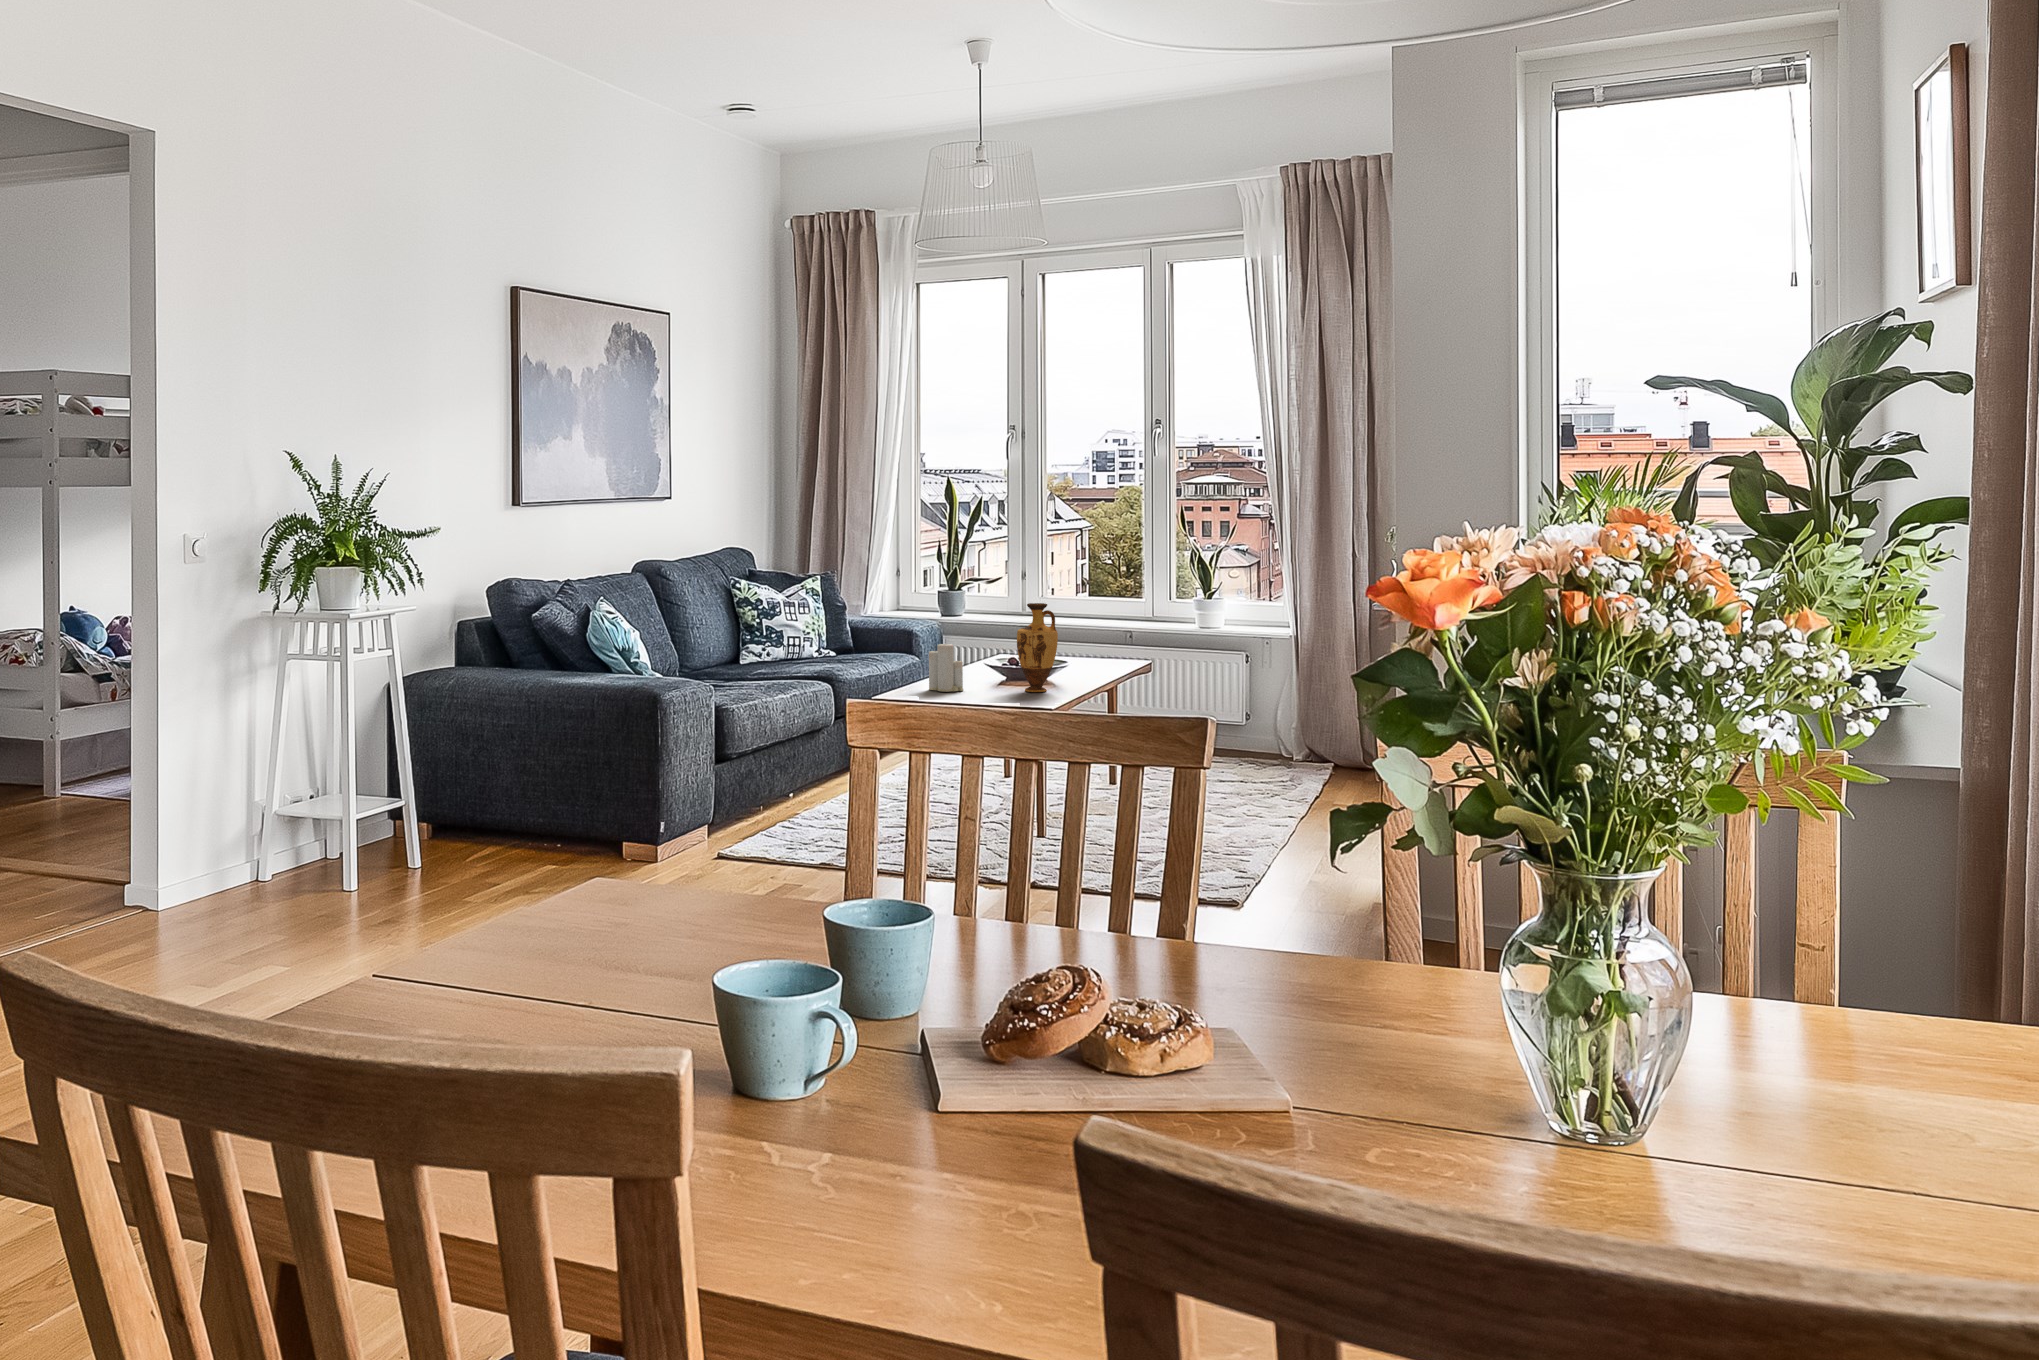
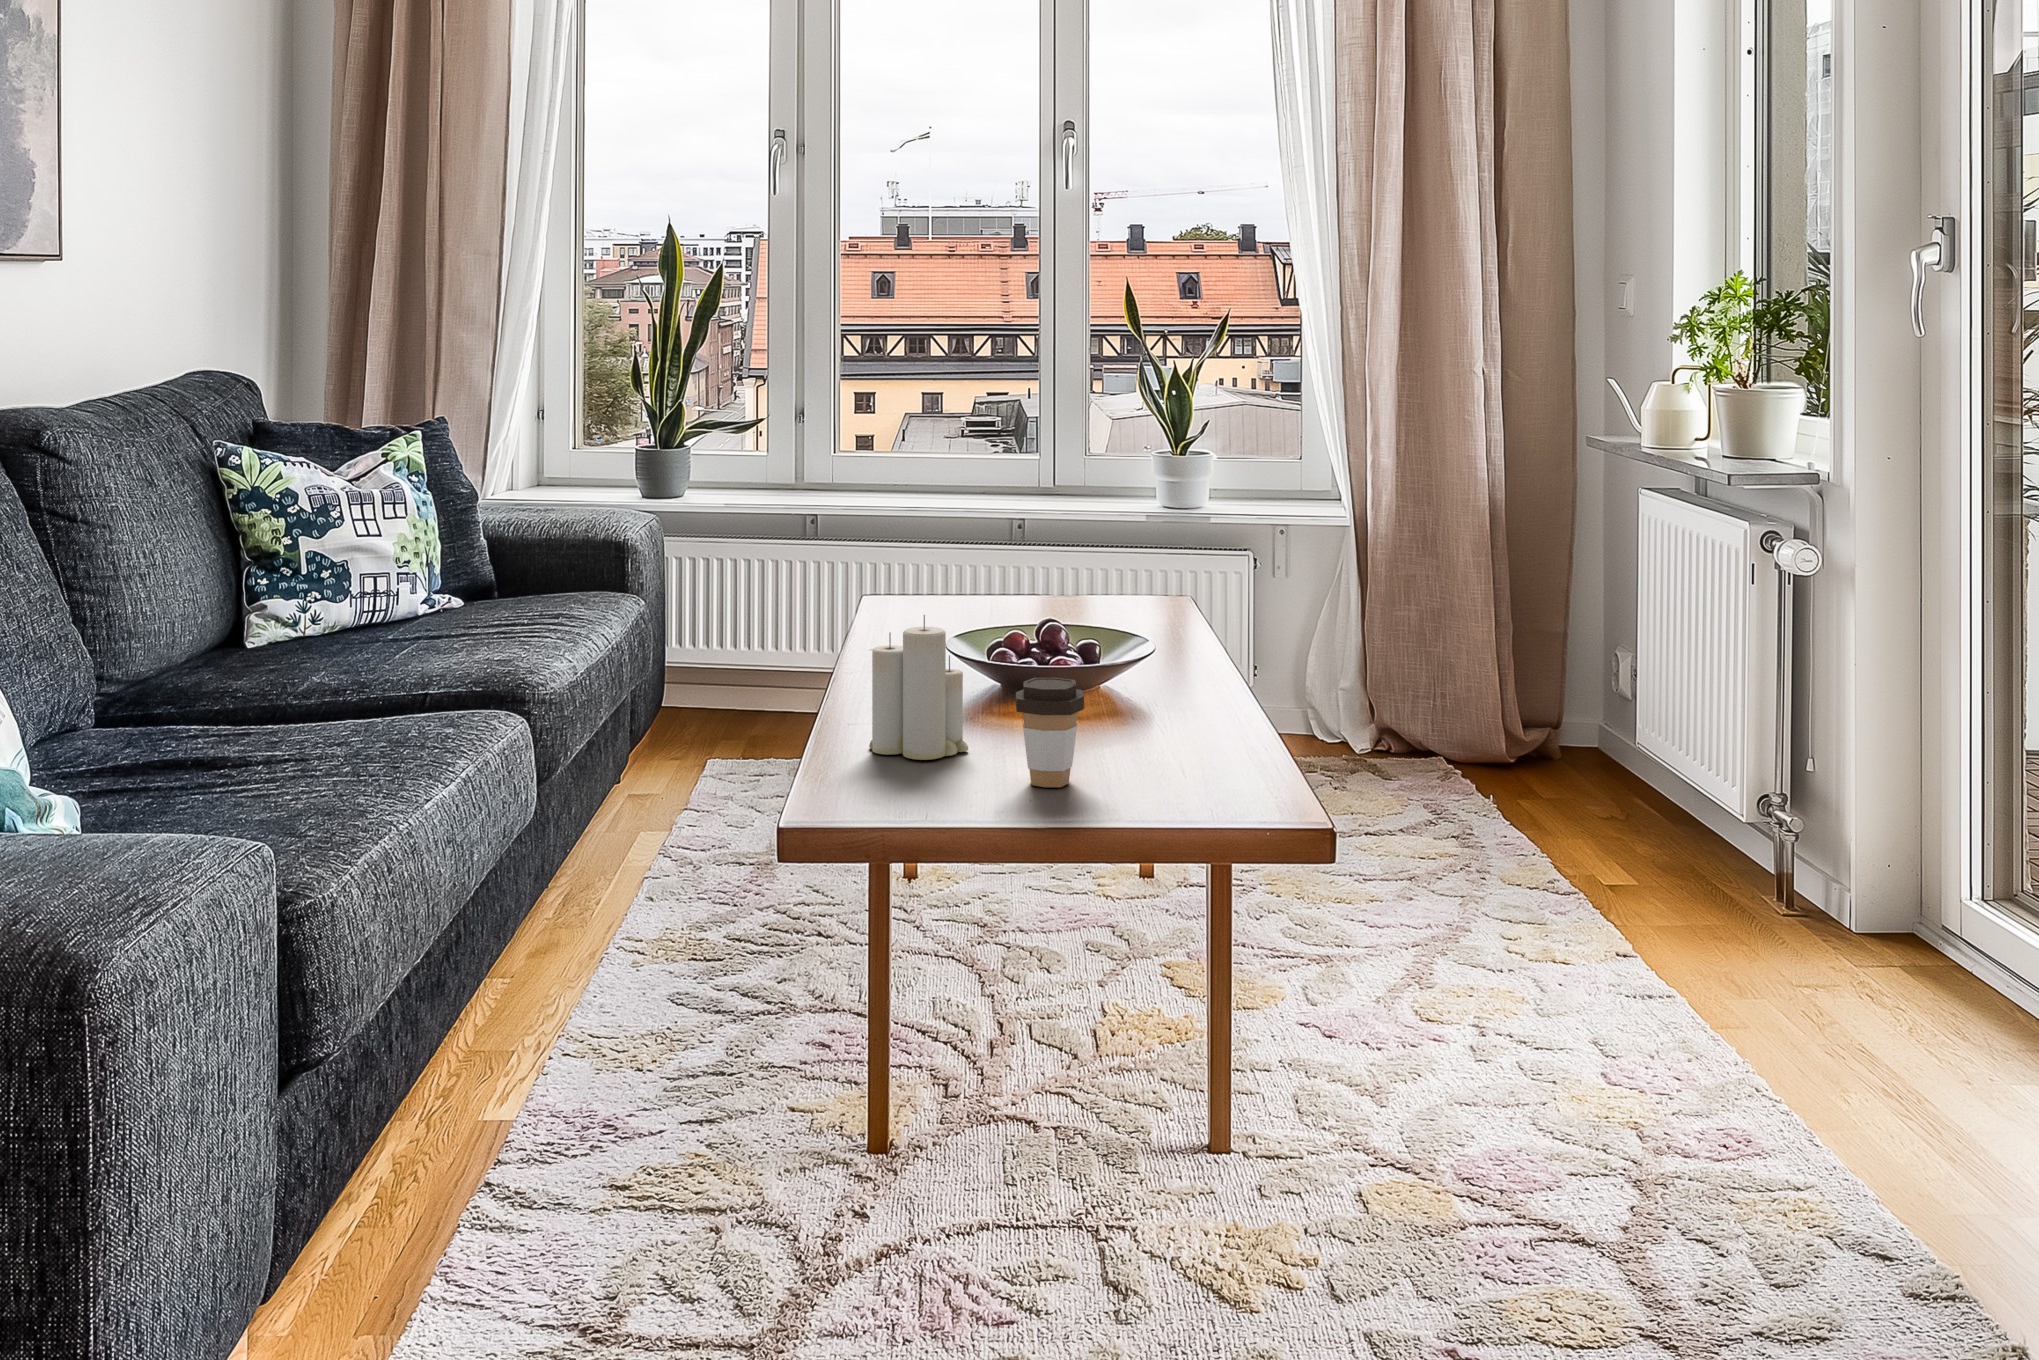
vase: present [1017,603,1058,692] -> none [1096,507,1200,740]
coffee cup: none [964,661,992,699] -> present [1016,678,1084,787]

